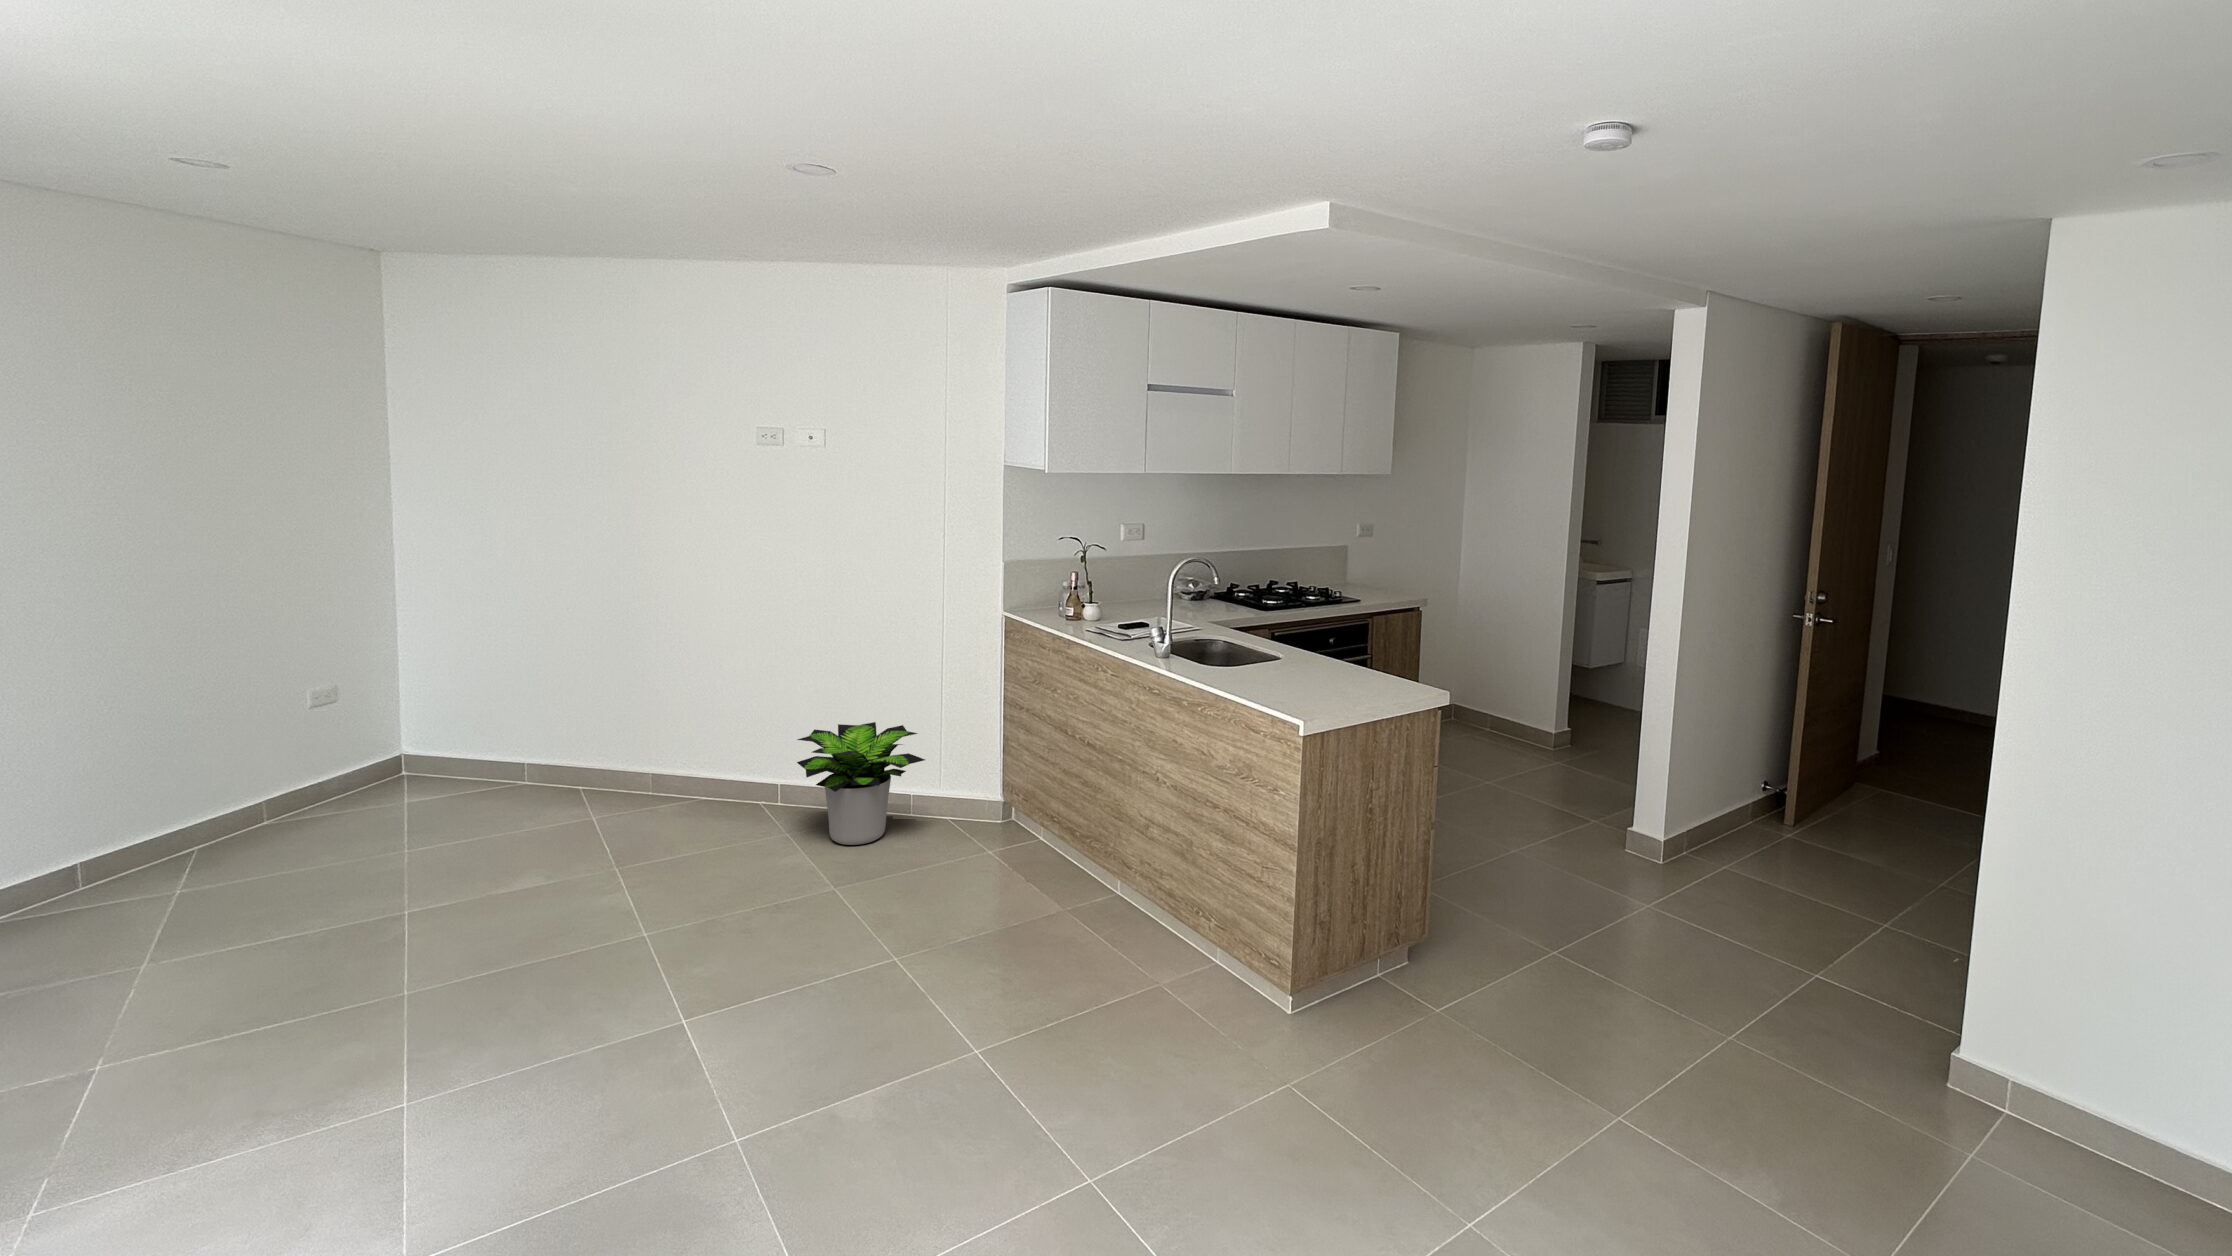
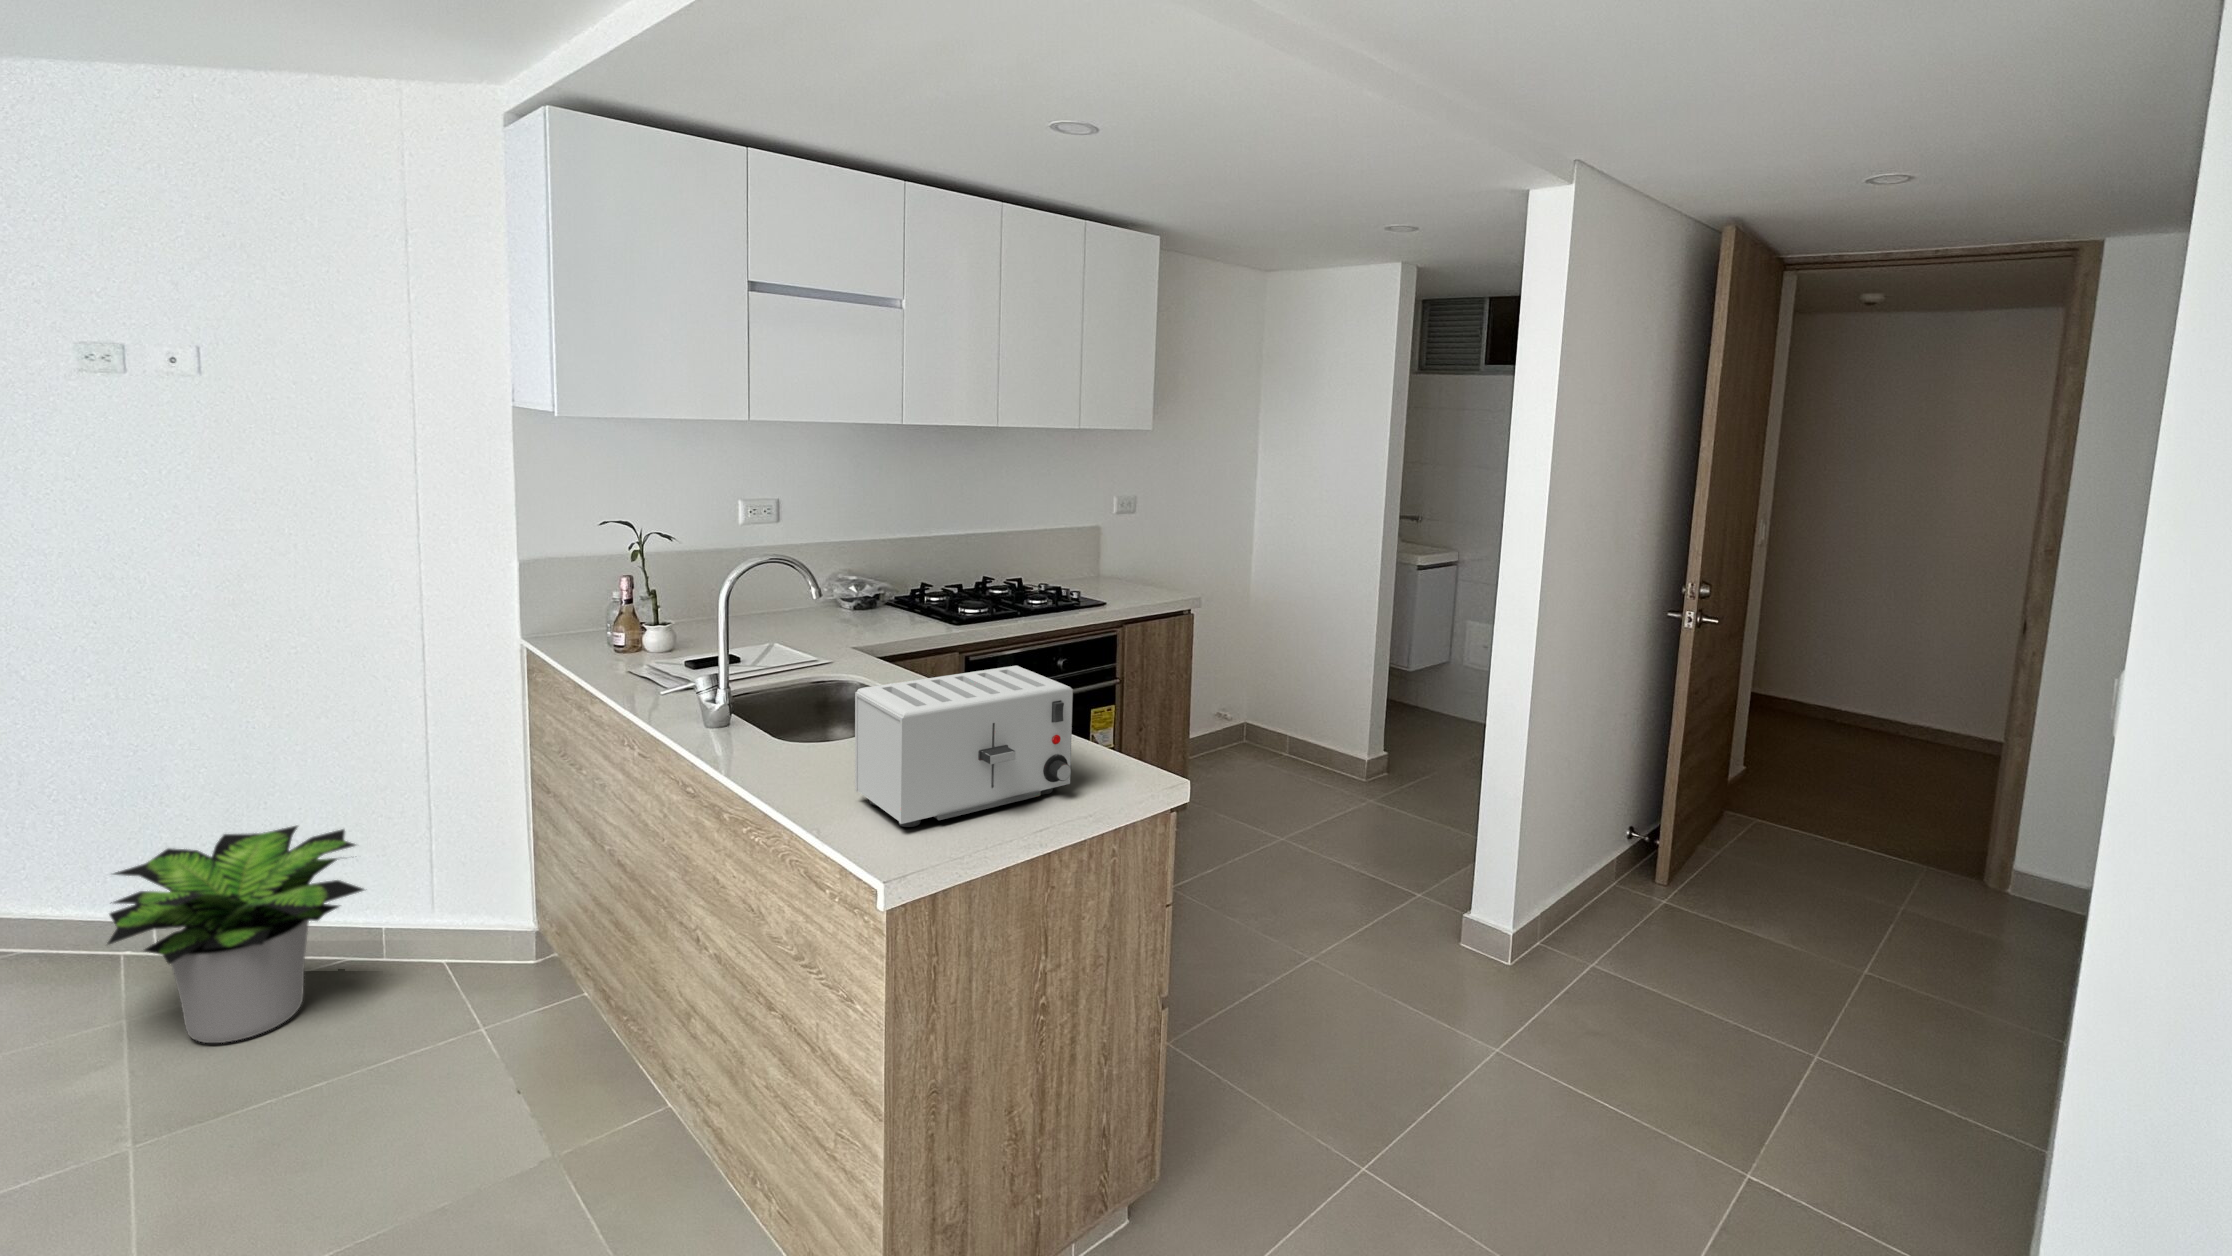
toaster: none [1265,622,1386,704] -> present [855,666,1073,827]

